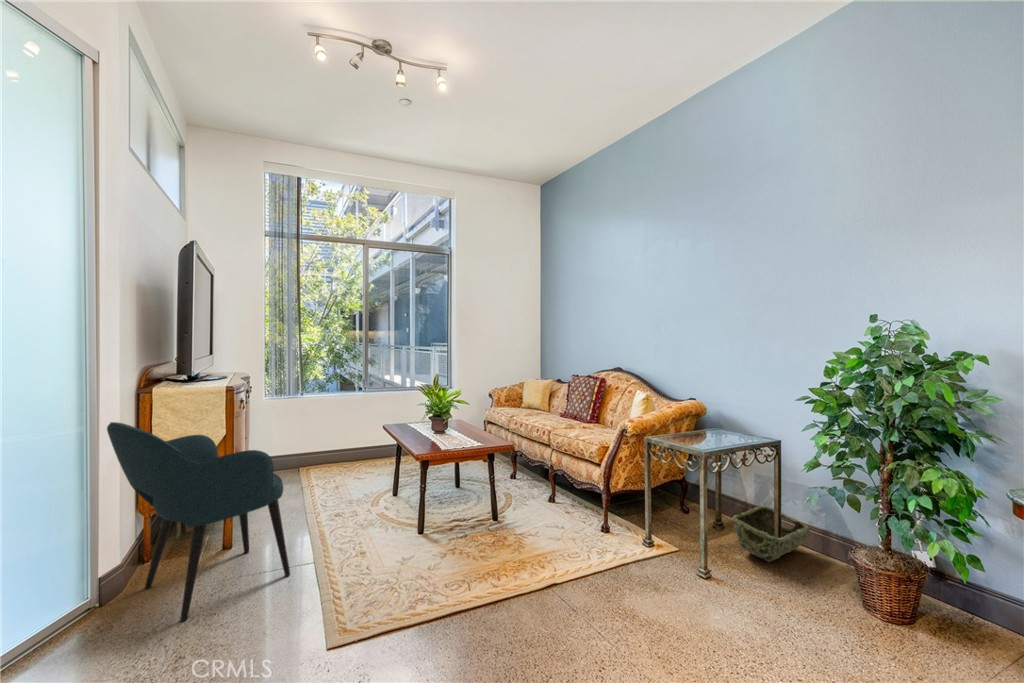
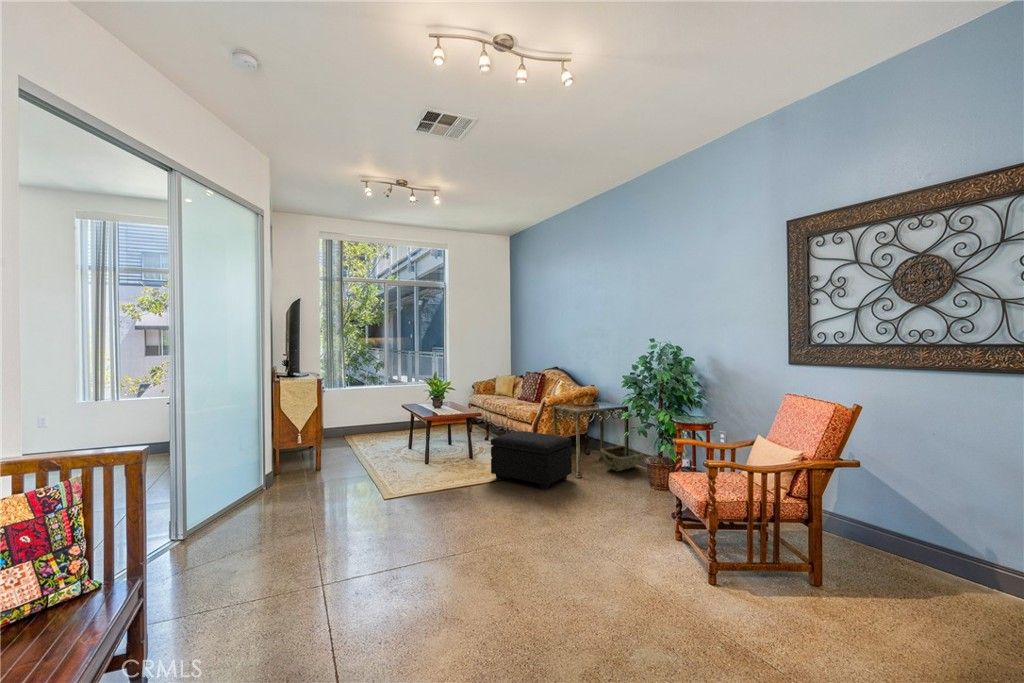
armchair: present [107,422,290,622] -> none [272,397,359,492]
footstool: none [541,483,697,621] -> present [491,431,572,490]

